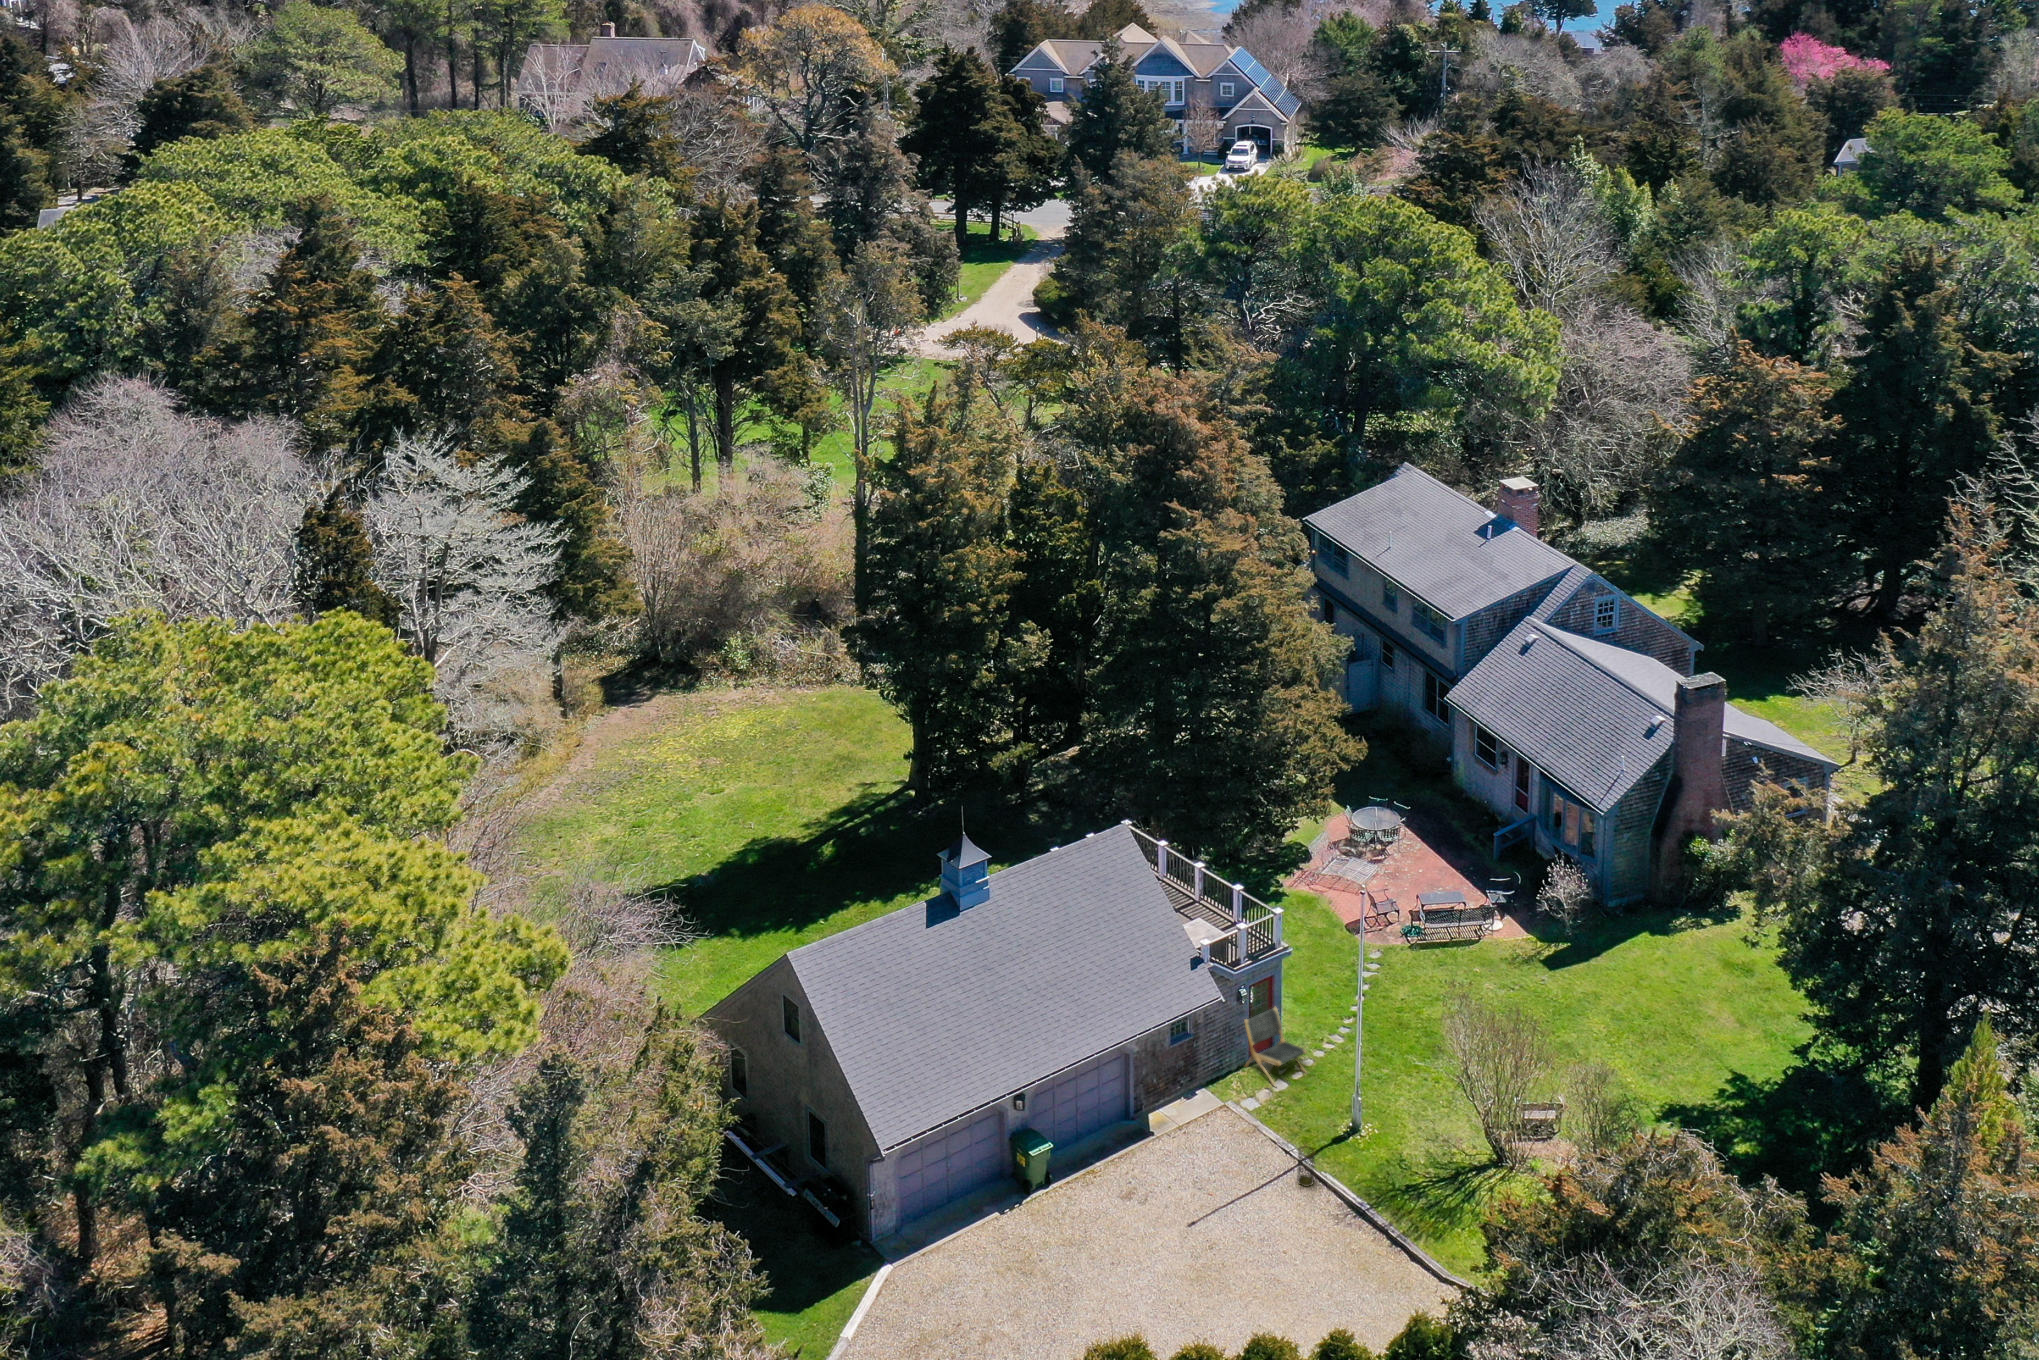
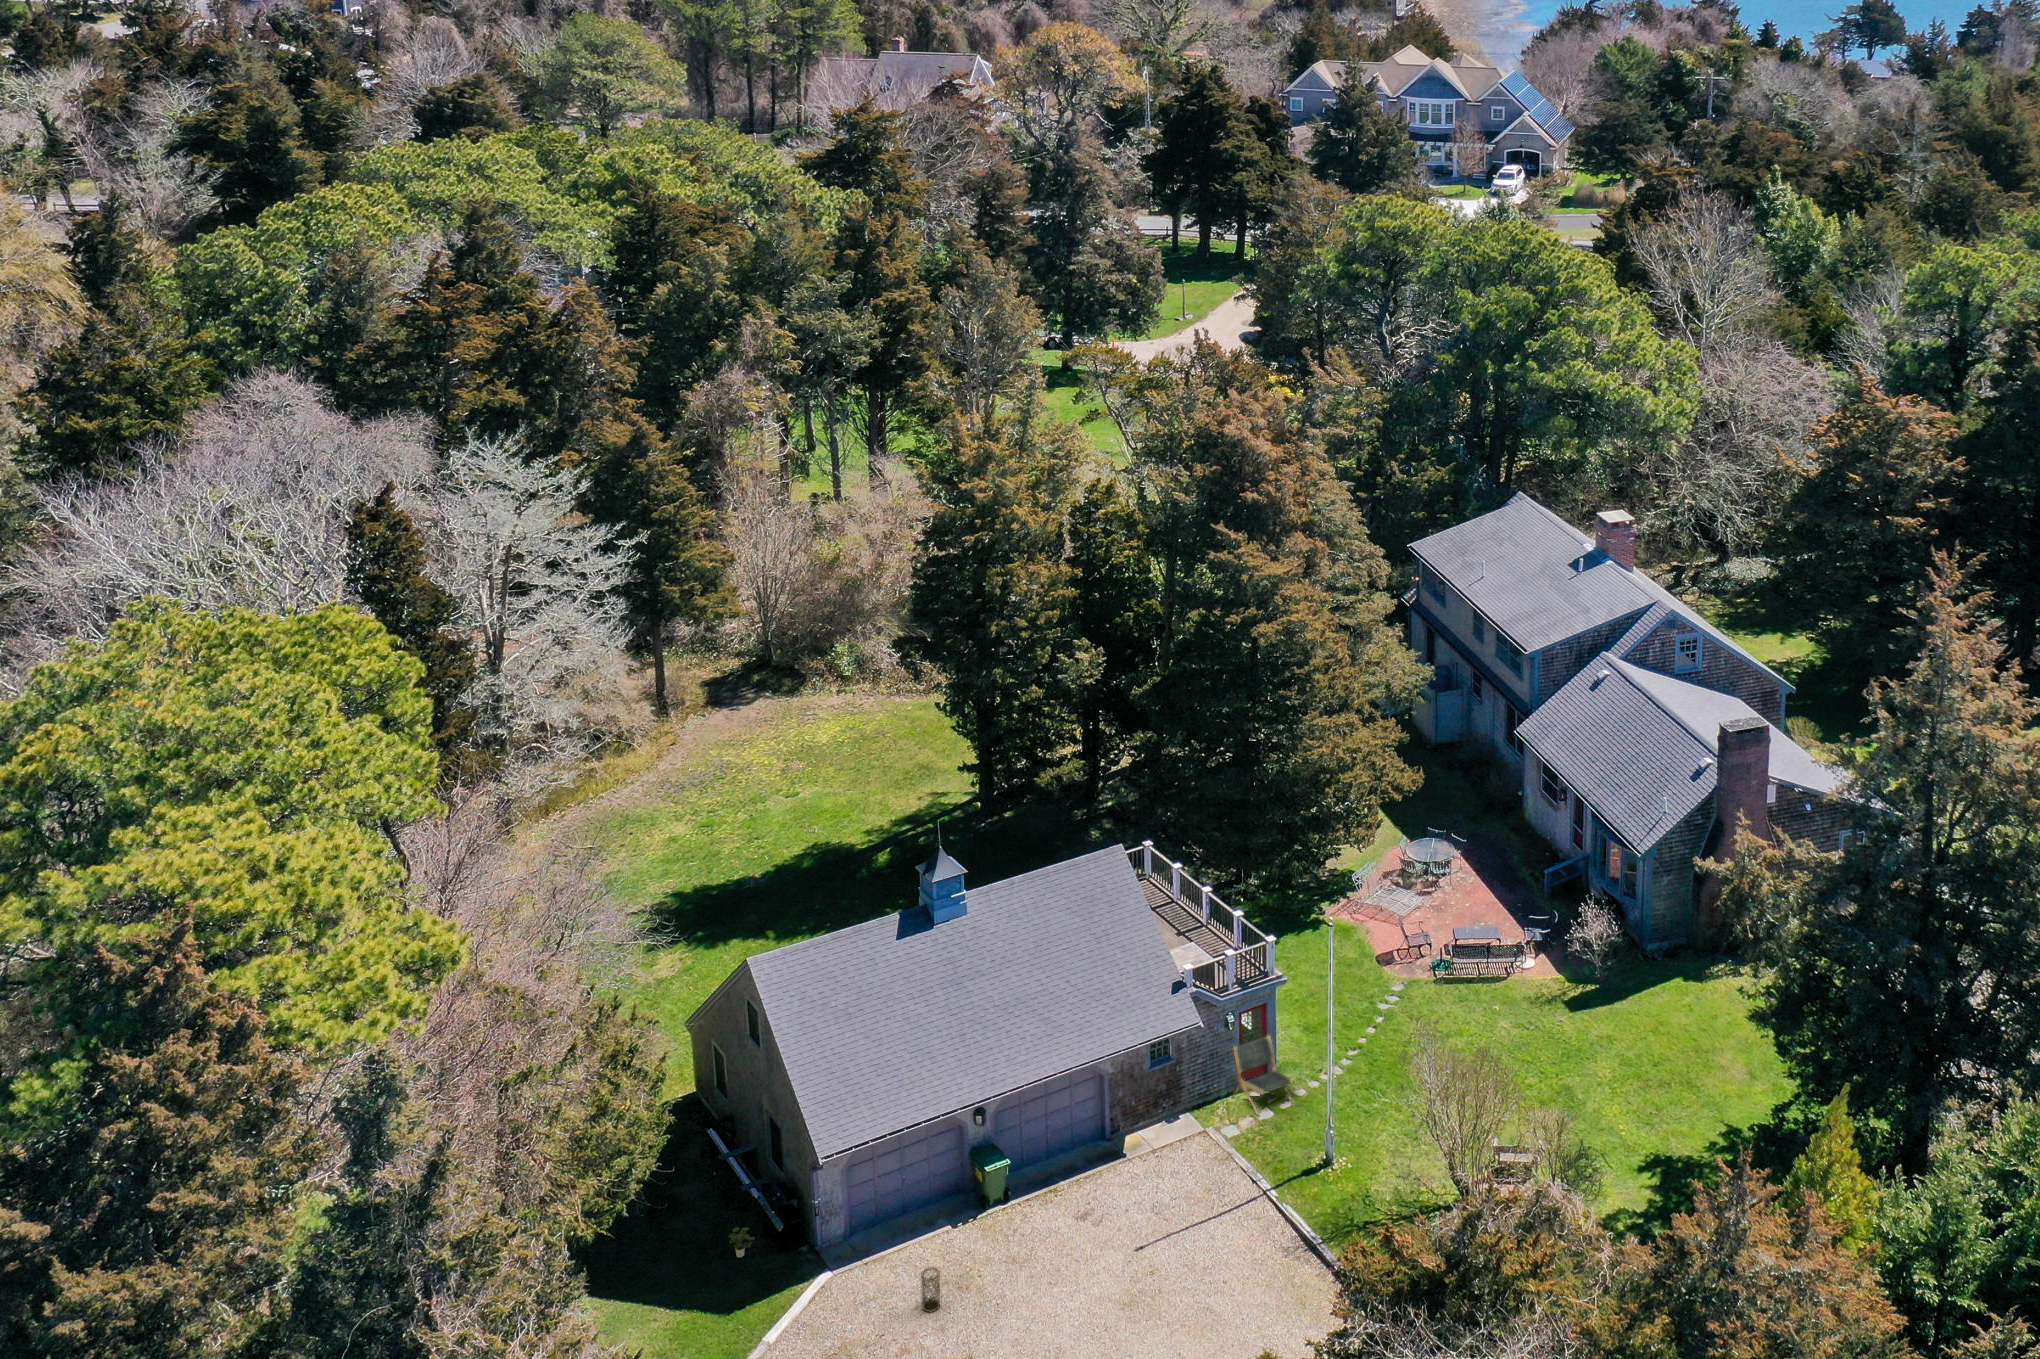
trash can: present [1298,1146,1315,1186] -> present [921,1268,940,1312]
potted plant: none [788,1224,815,1254] -> present [728,1227,755,1257]

